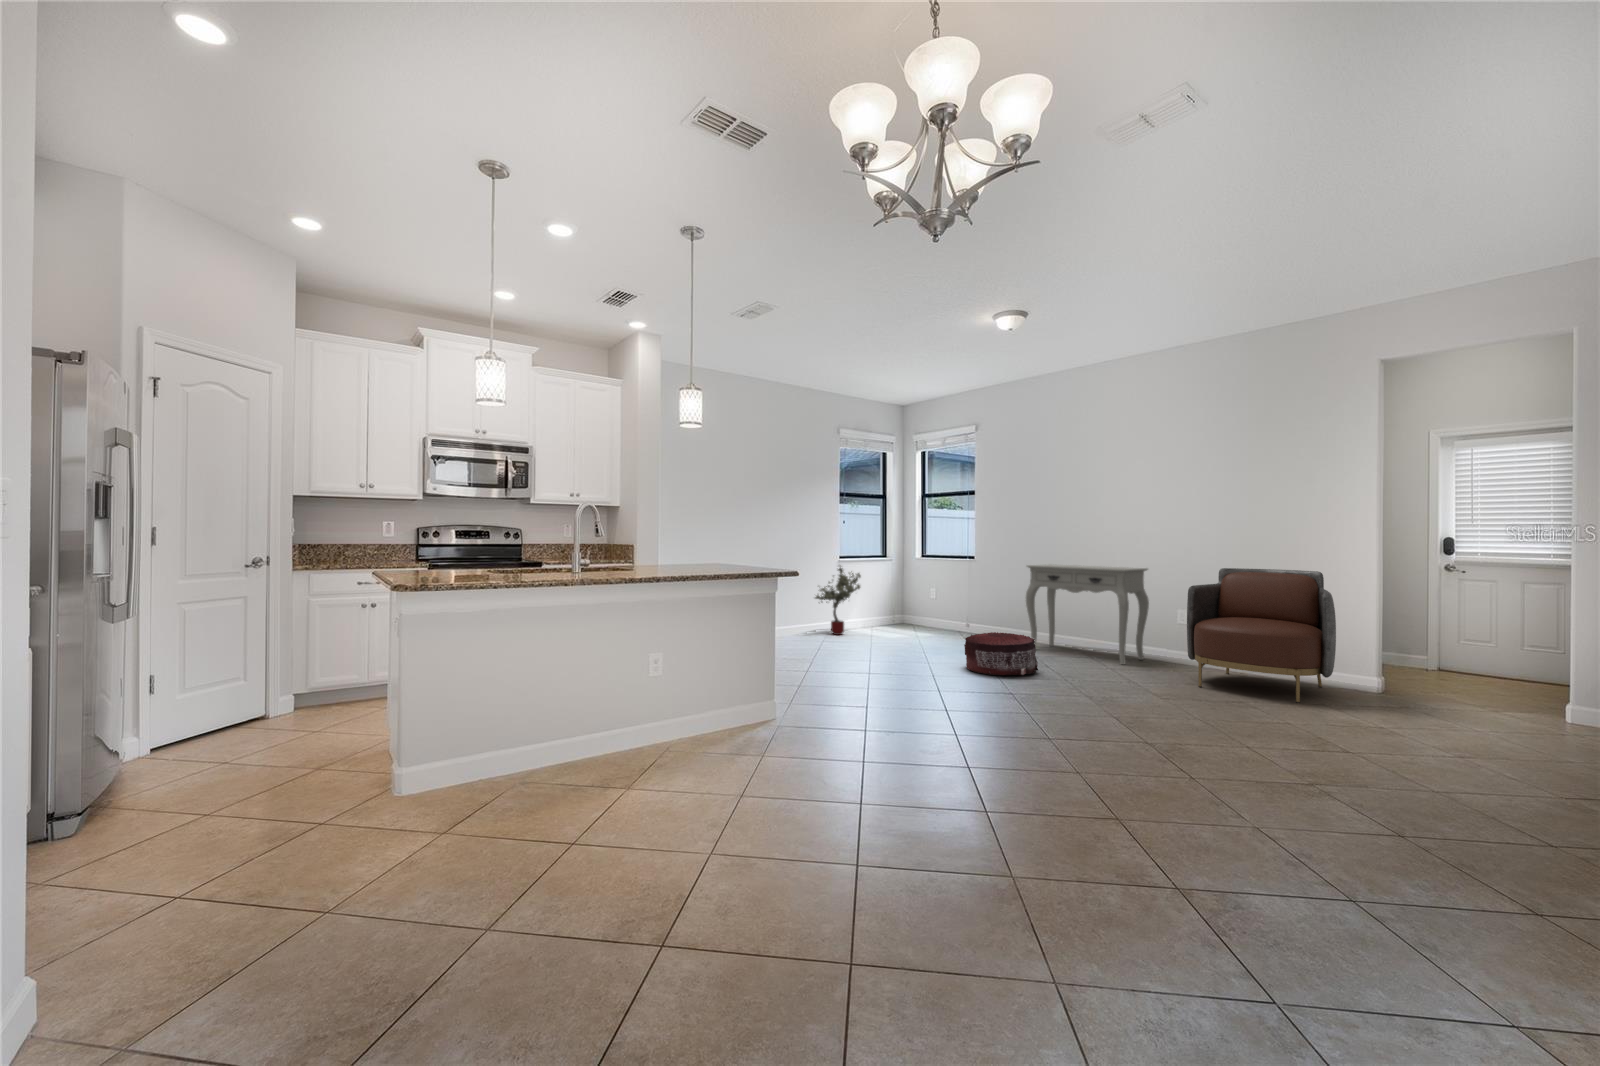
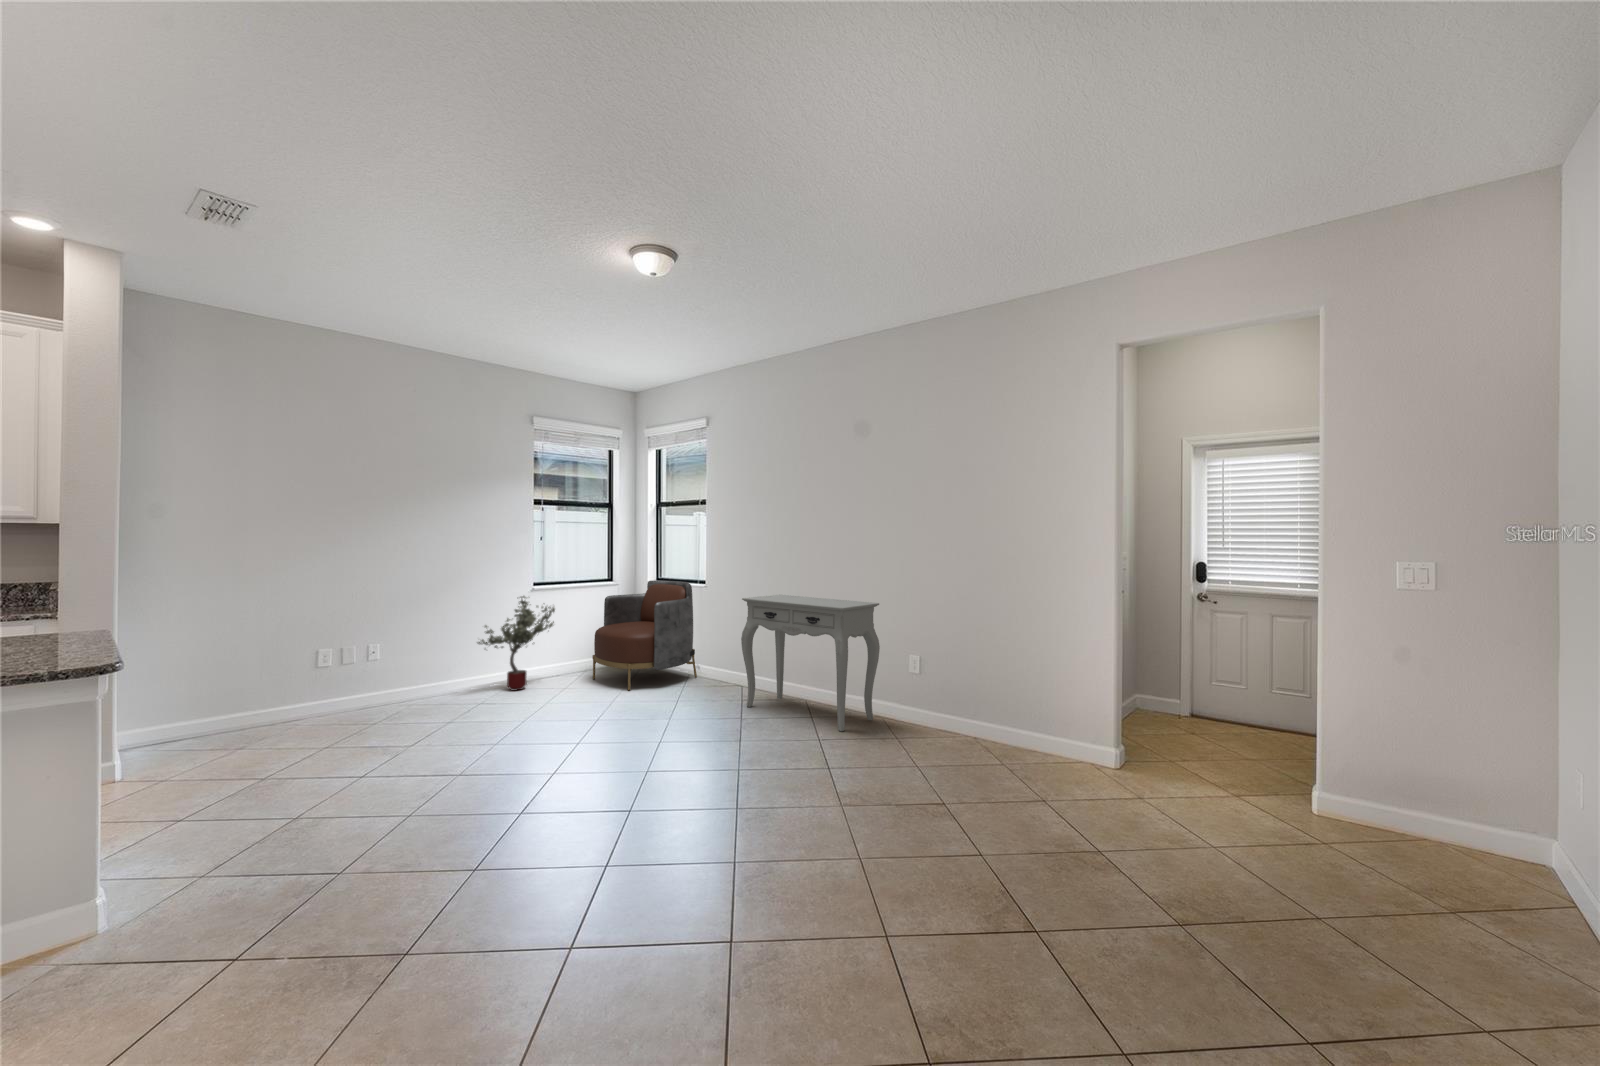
armchair: present [1187,568,1336,703] -> present [592,581,697,691]
pouf: present [964,632,1038,675] -> none [615,697,713,771]

